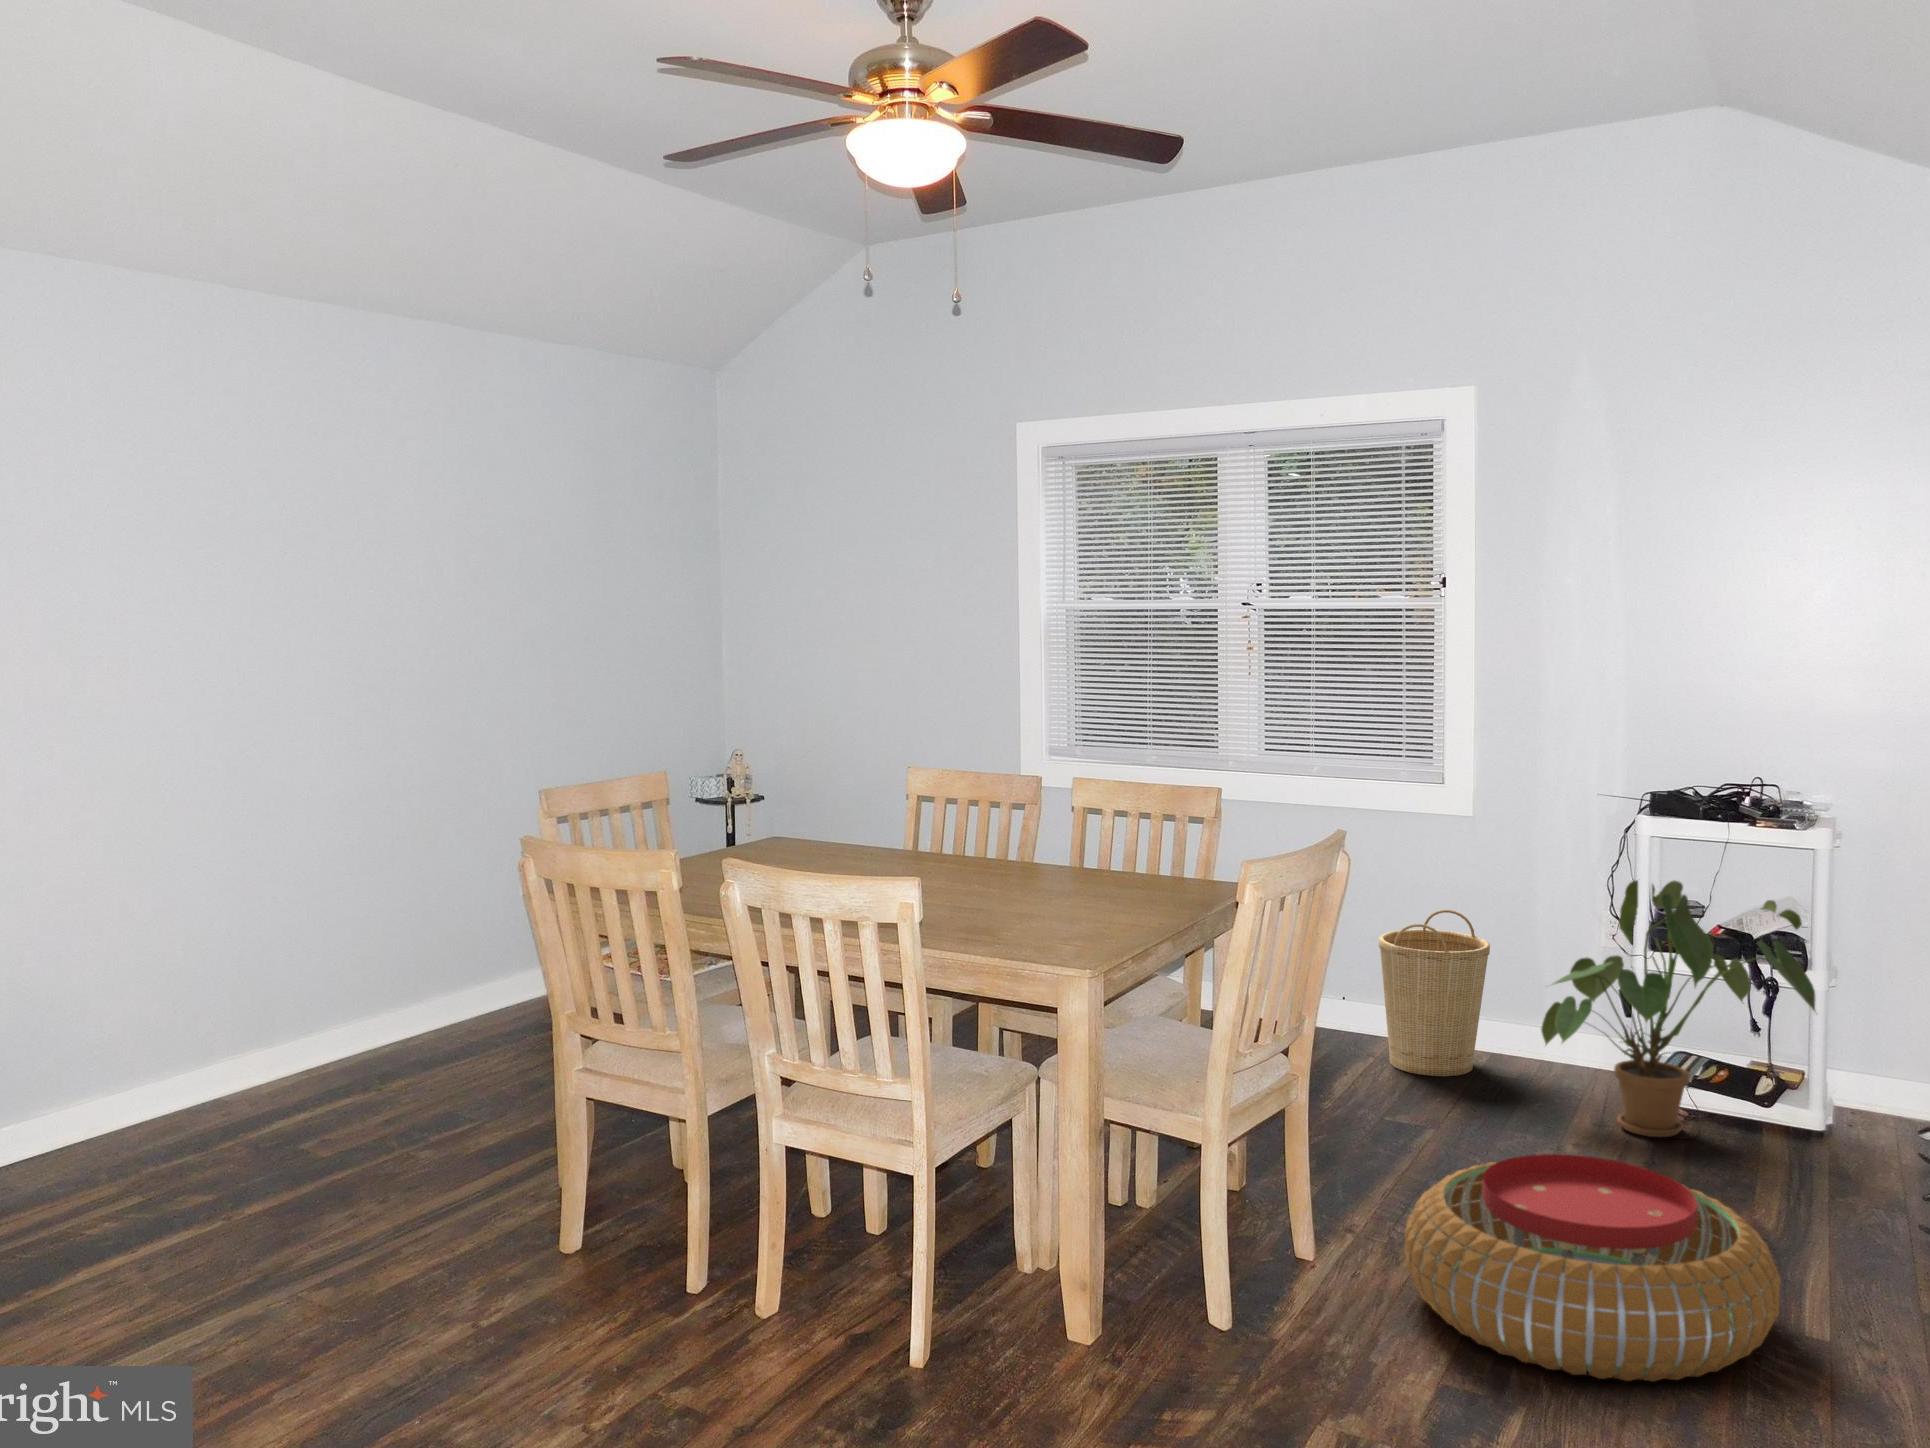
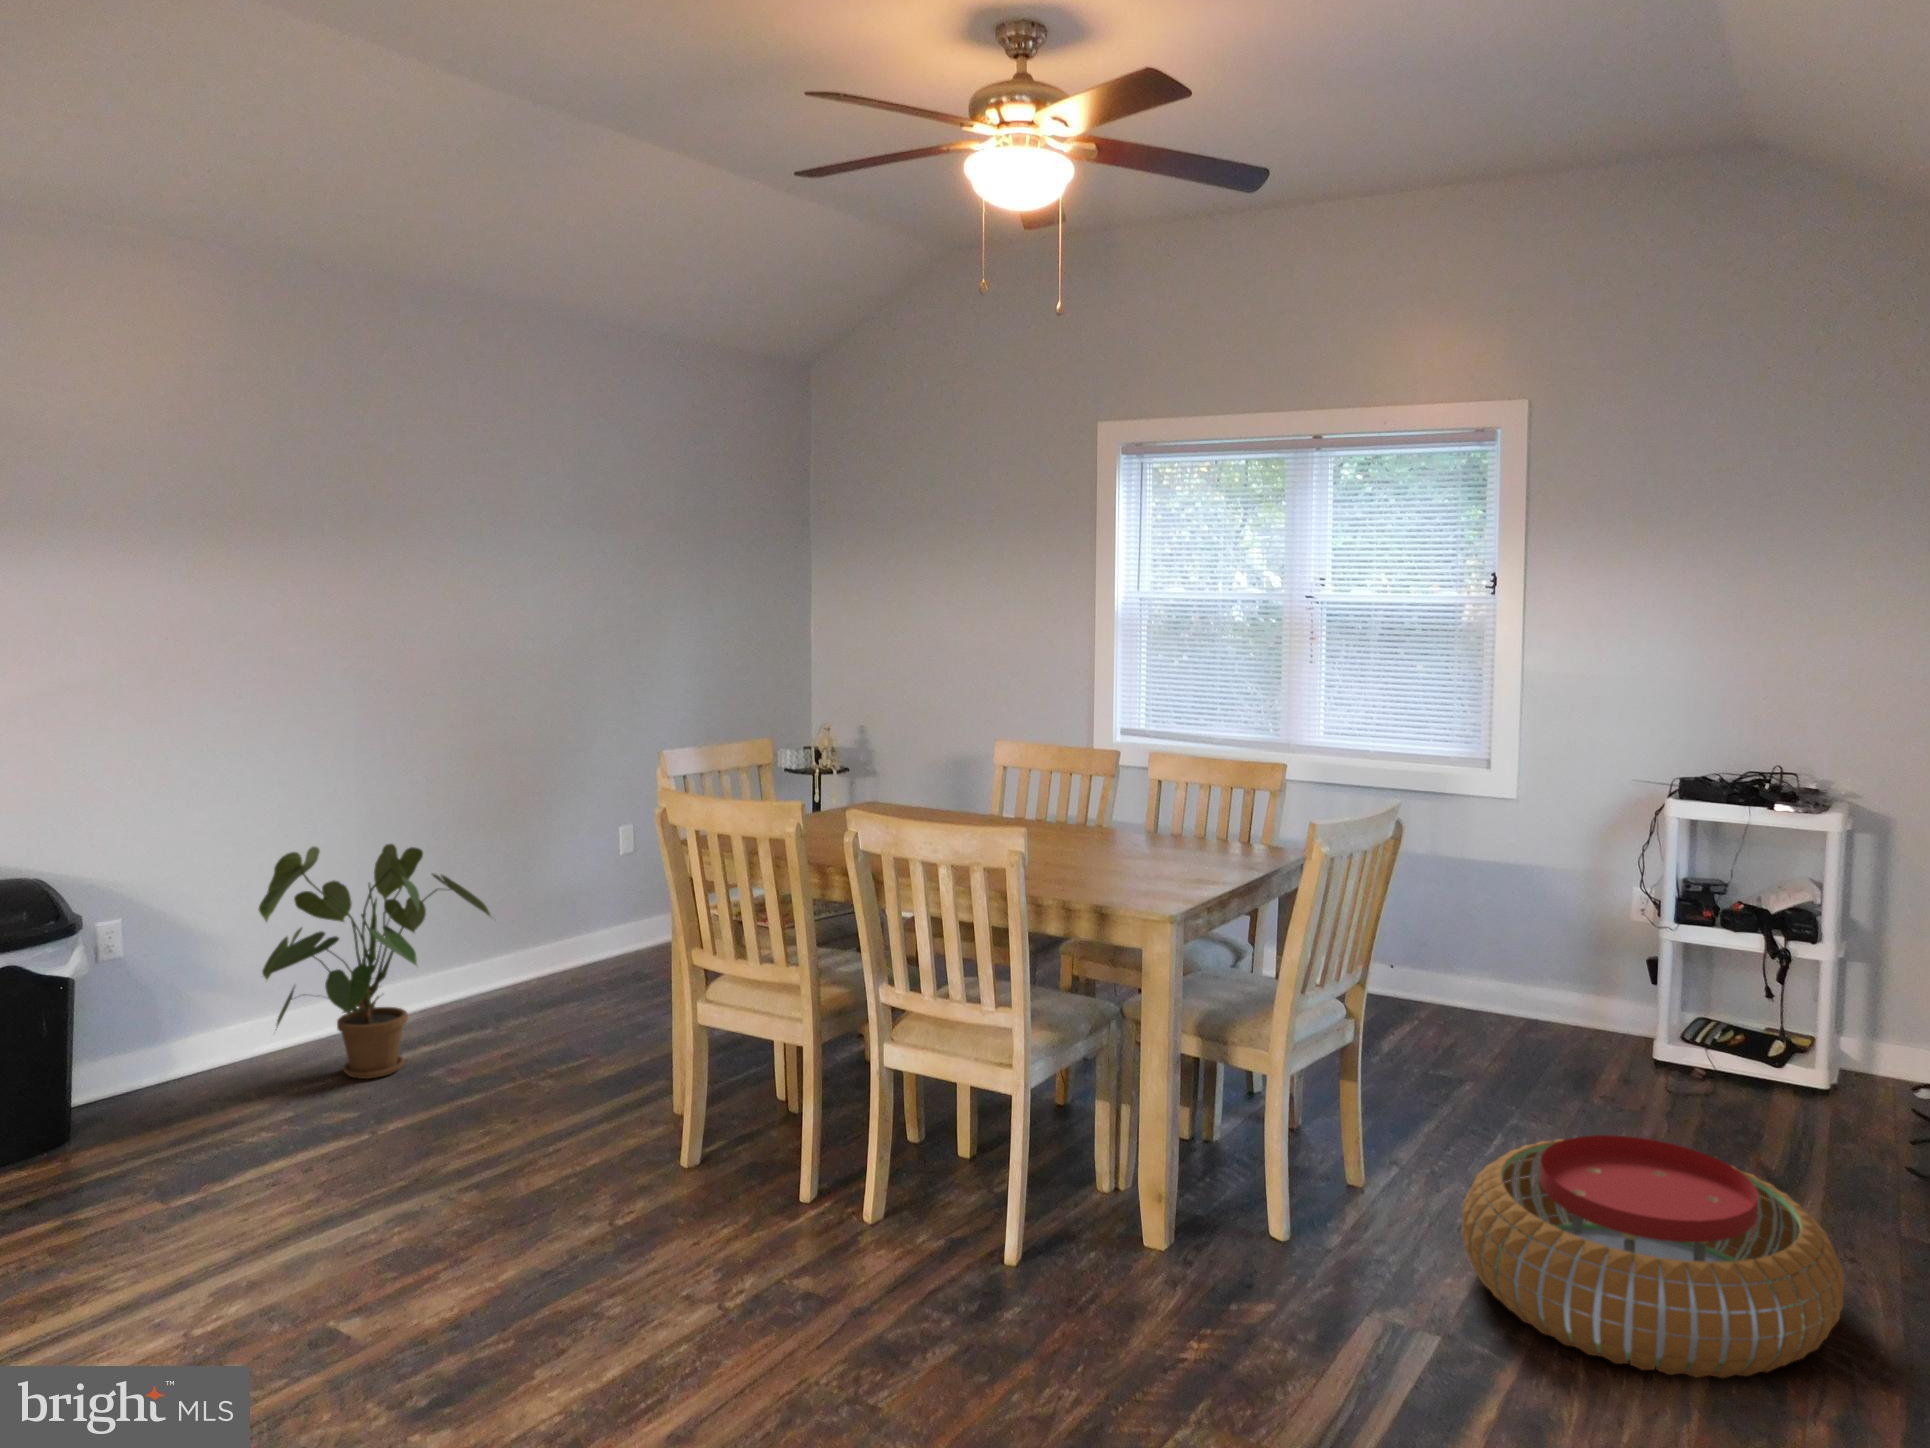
house plant: present [1541,880,1815,1137] -> present [259,844,490,1079]
basket: present [1379,910,1490,1076] -> none [1411,881,1516,1037]

